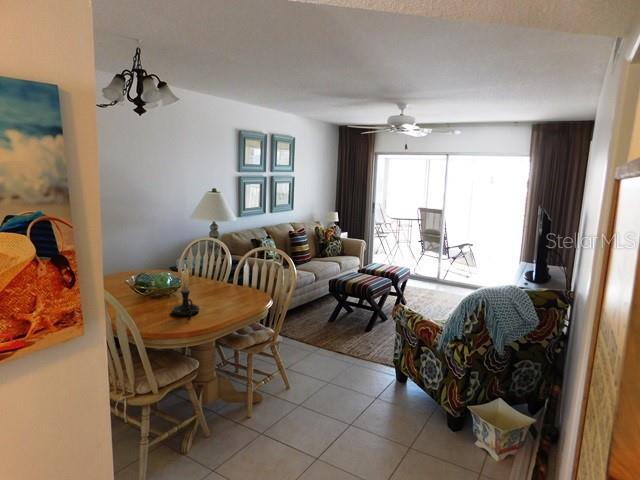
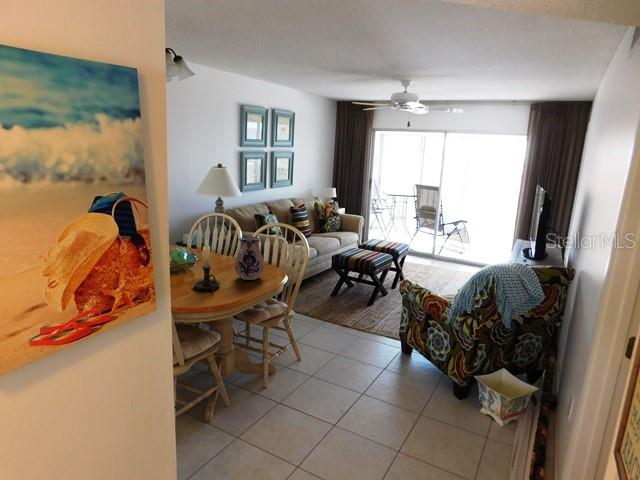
ceramic pitcher: none [217,259,247,305] -> present [235,236,264,280]

